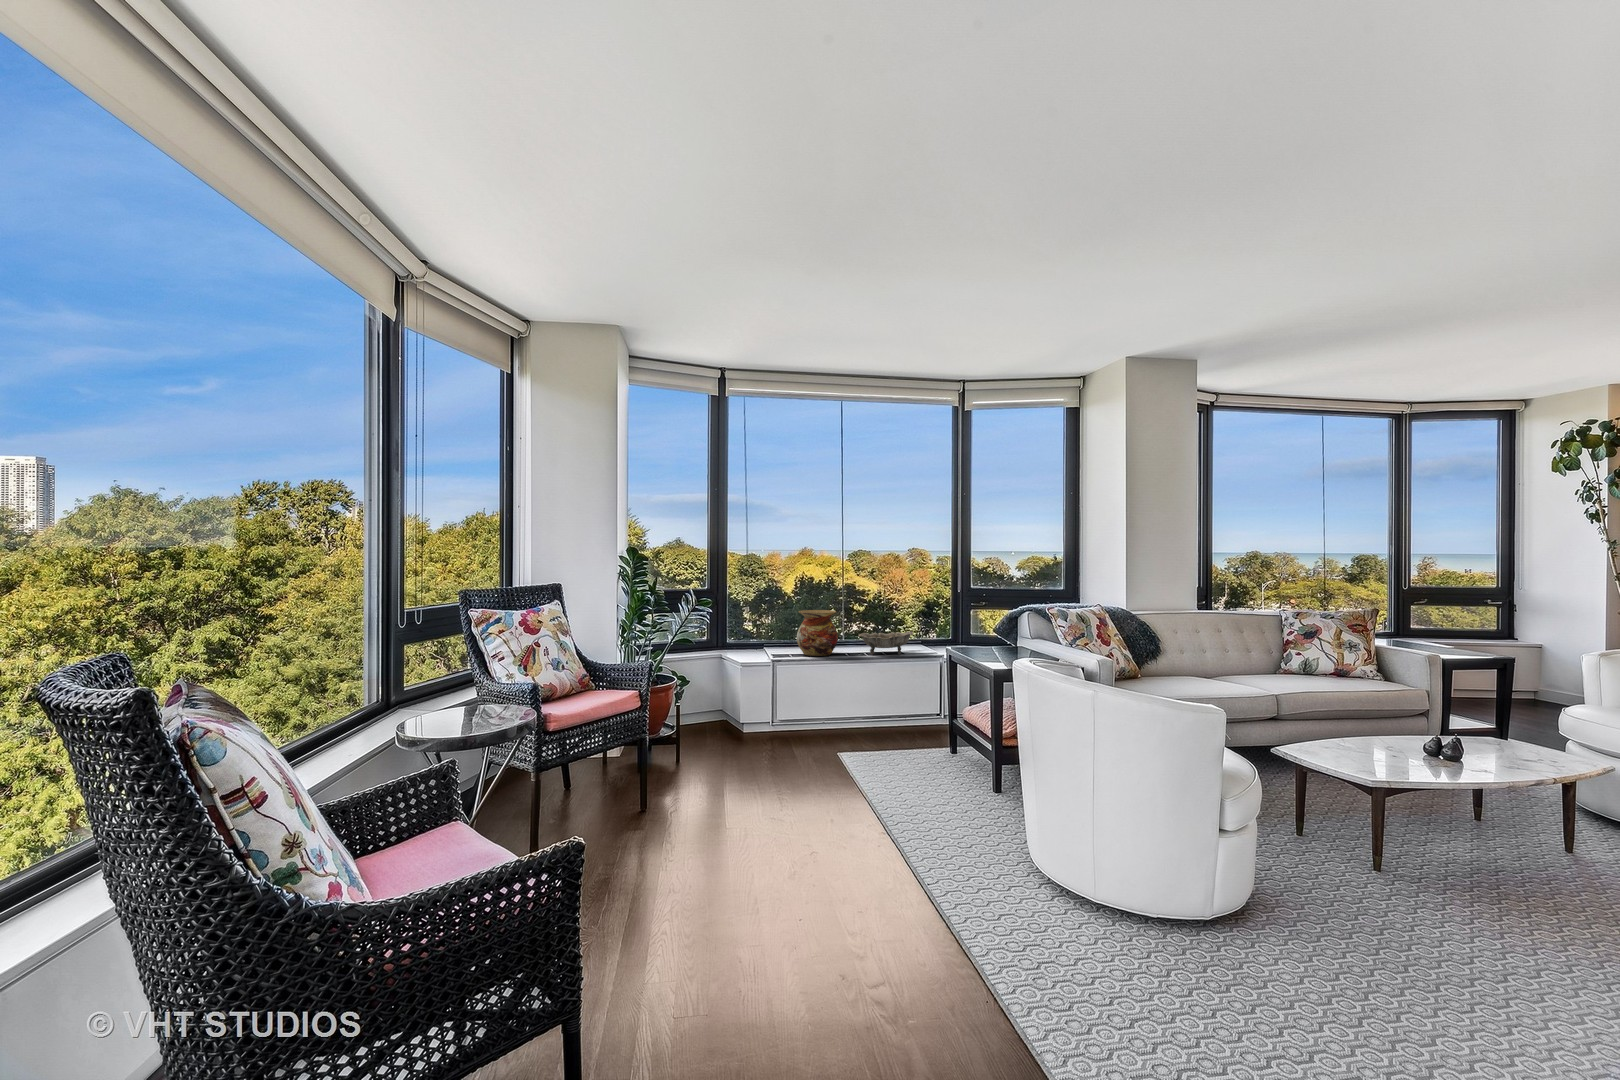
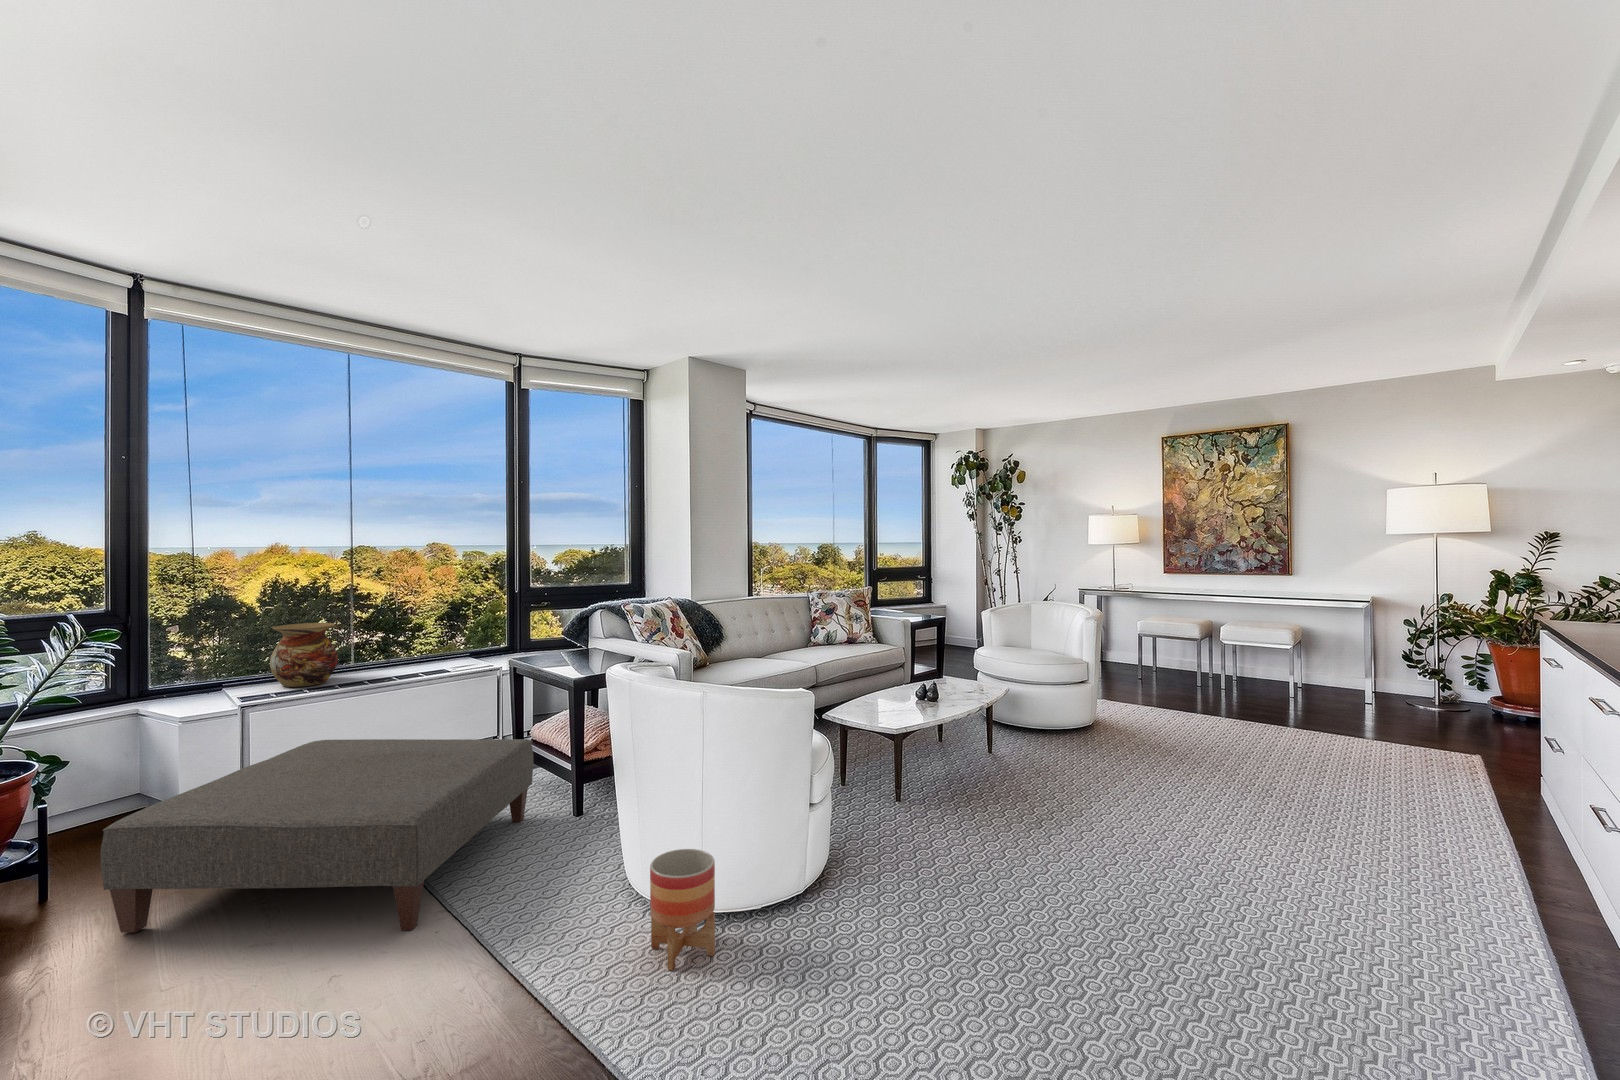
decorative bowl: present [859,631,913,655] -> none [368,640,445,675]
ottoman: none [698,692,946,808] -> present [101,739,533,933]
planter: none [961,784,1008,862] -> present [650,849,715,970]

